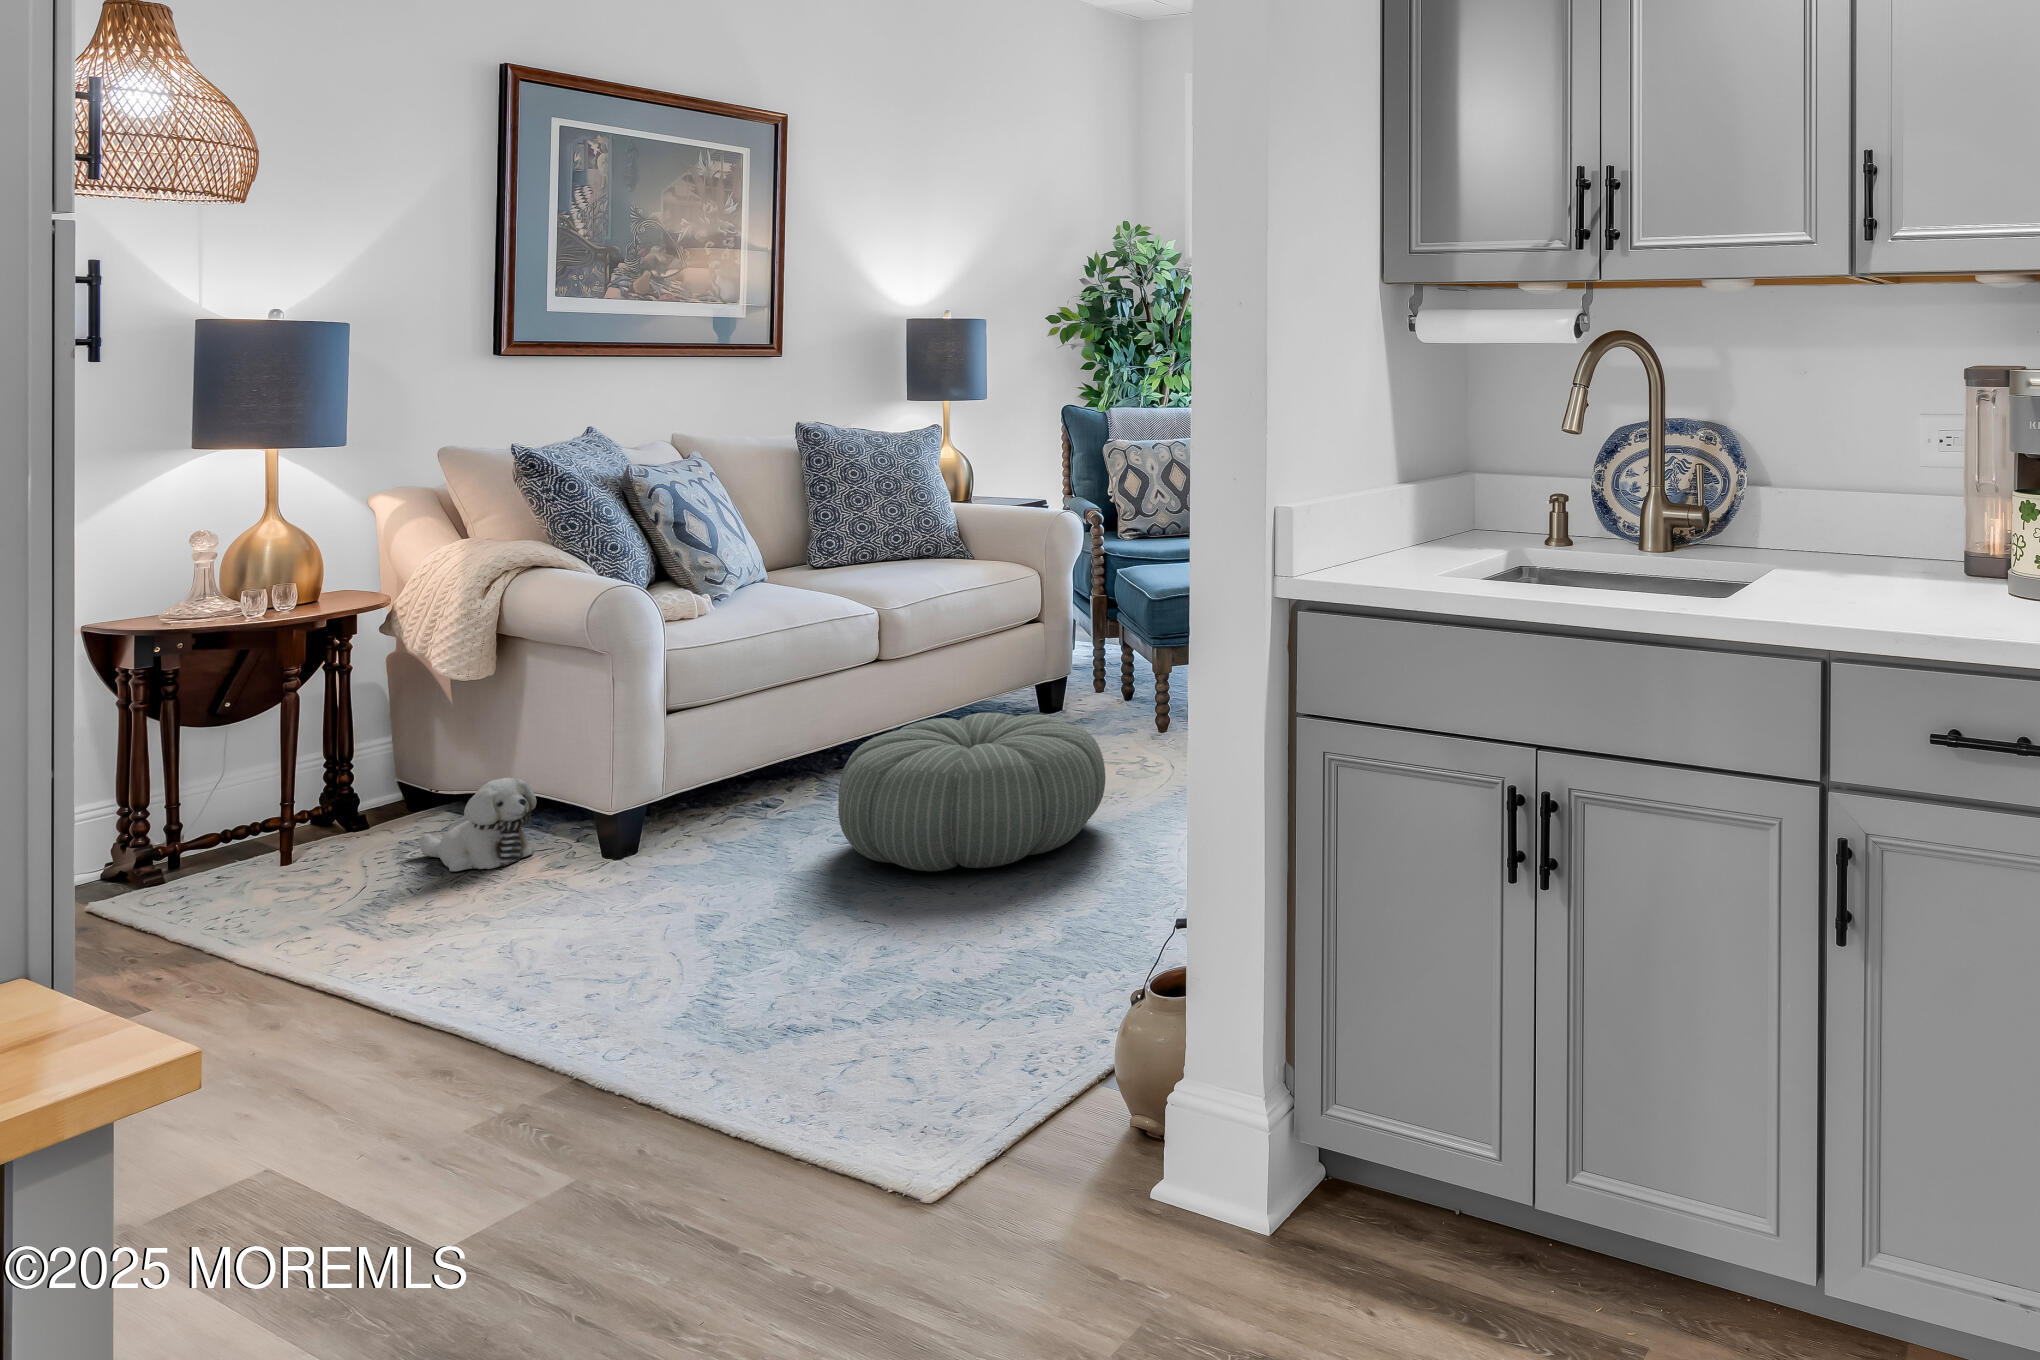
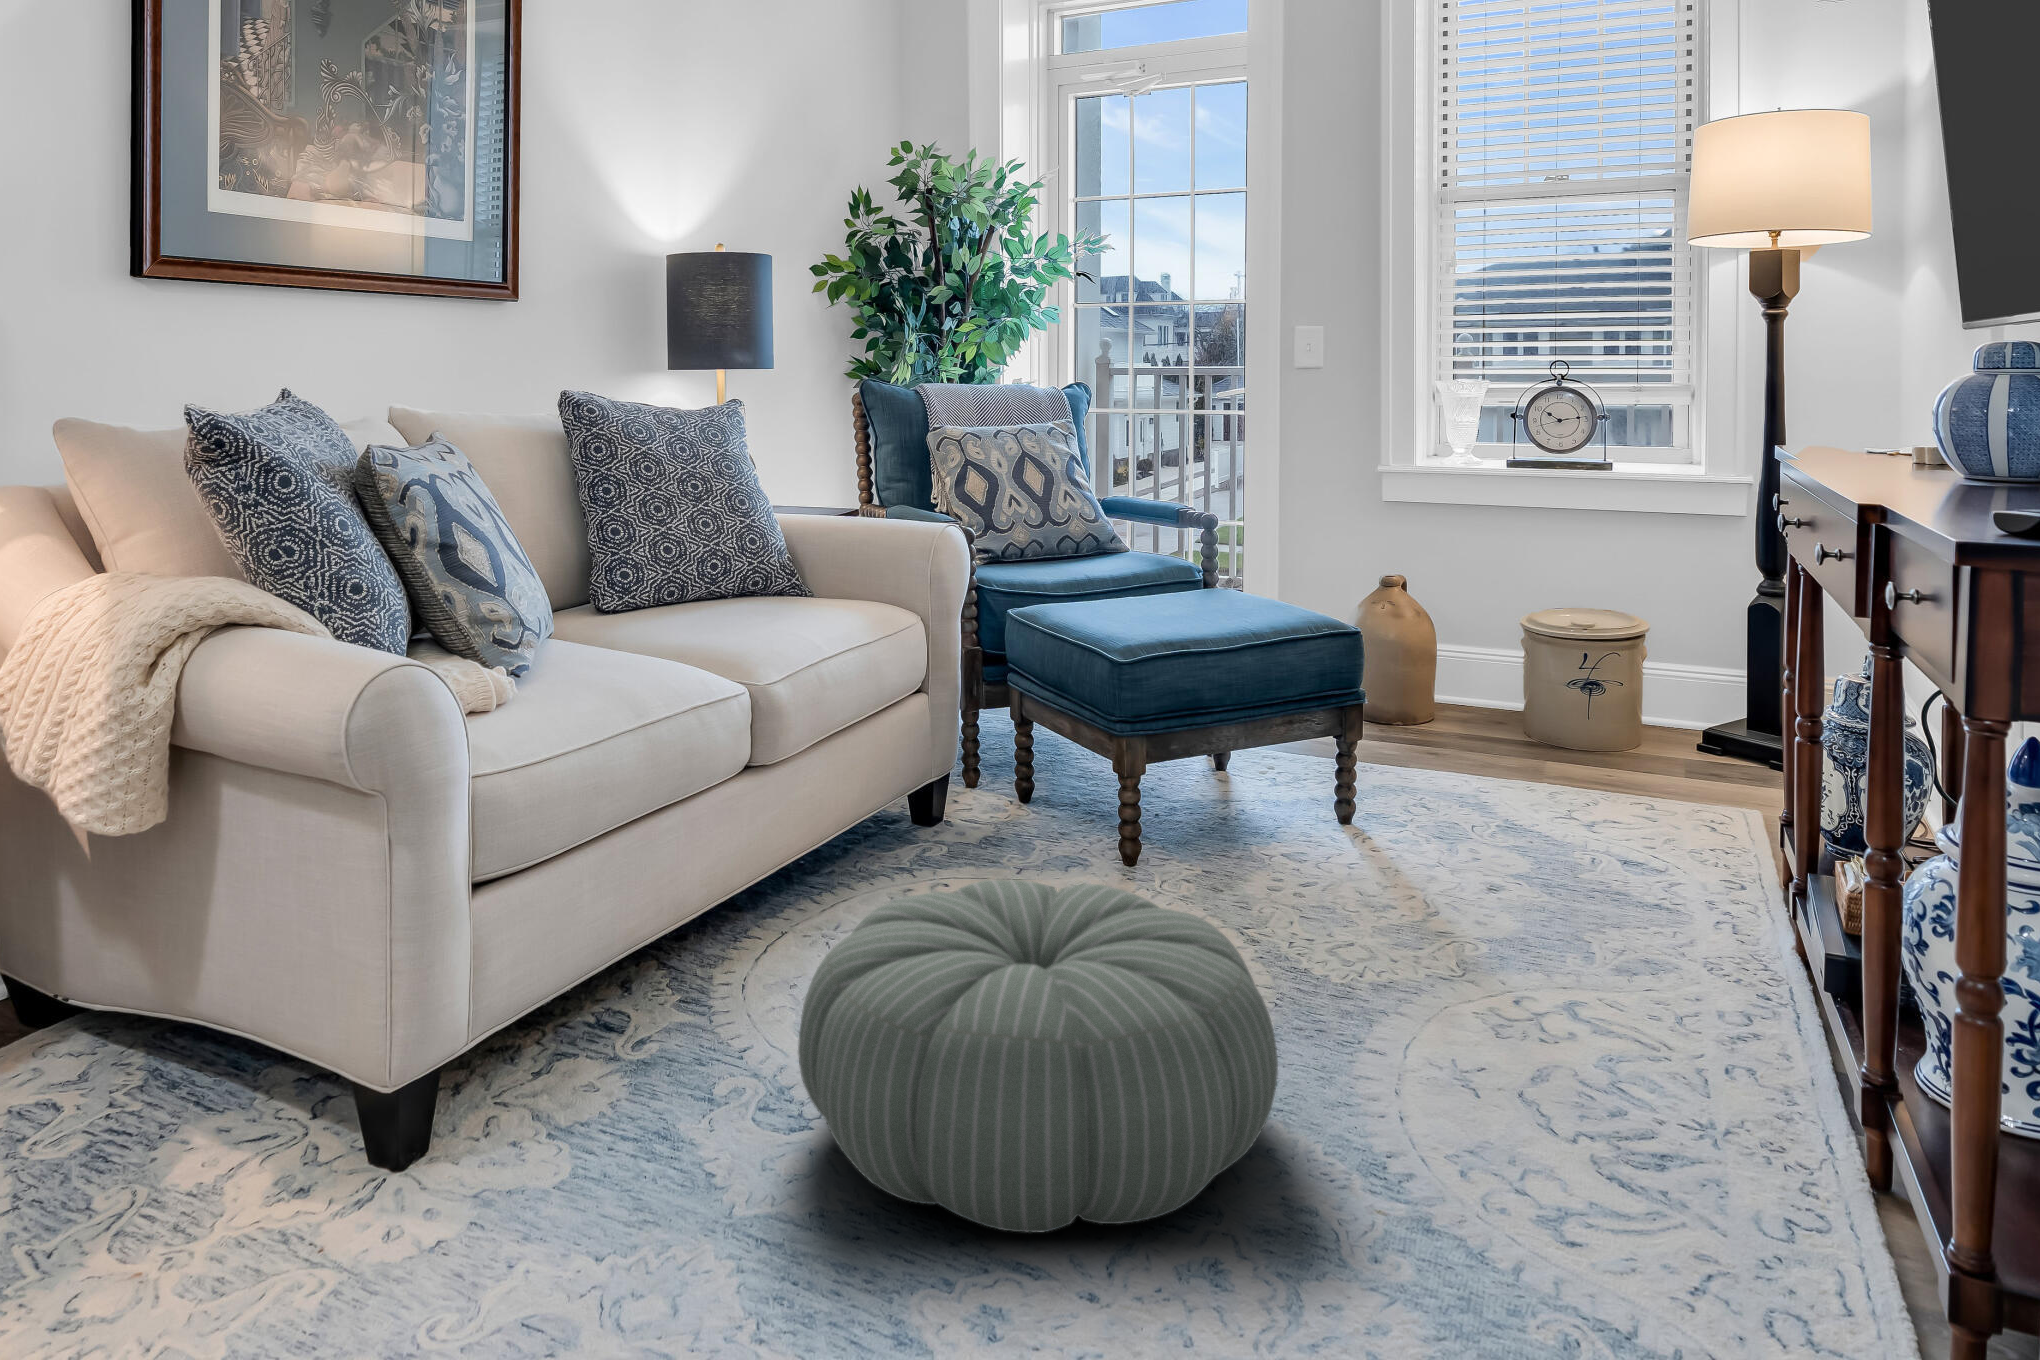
plush toy: present [419,778,537,871] -> none [42,1017,252,1209]

